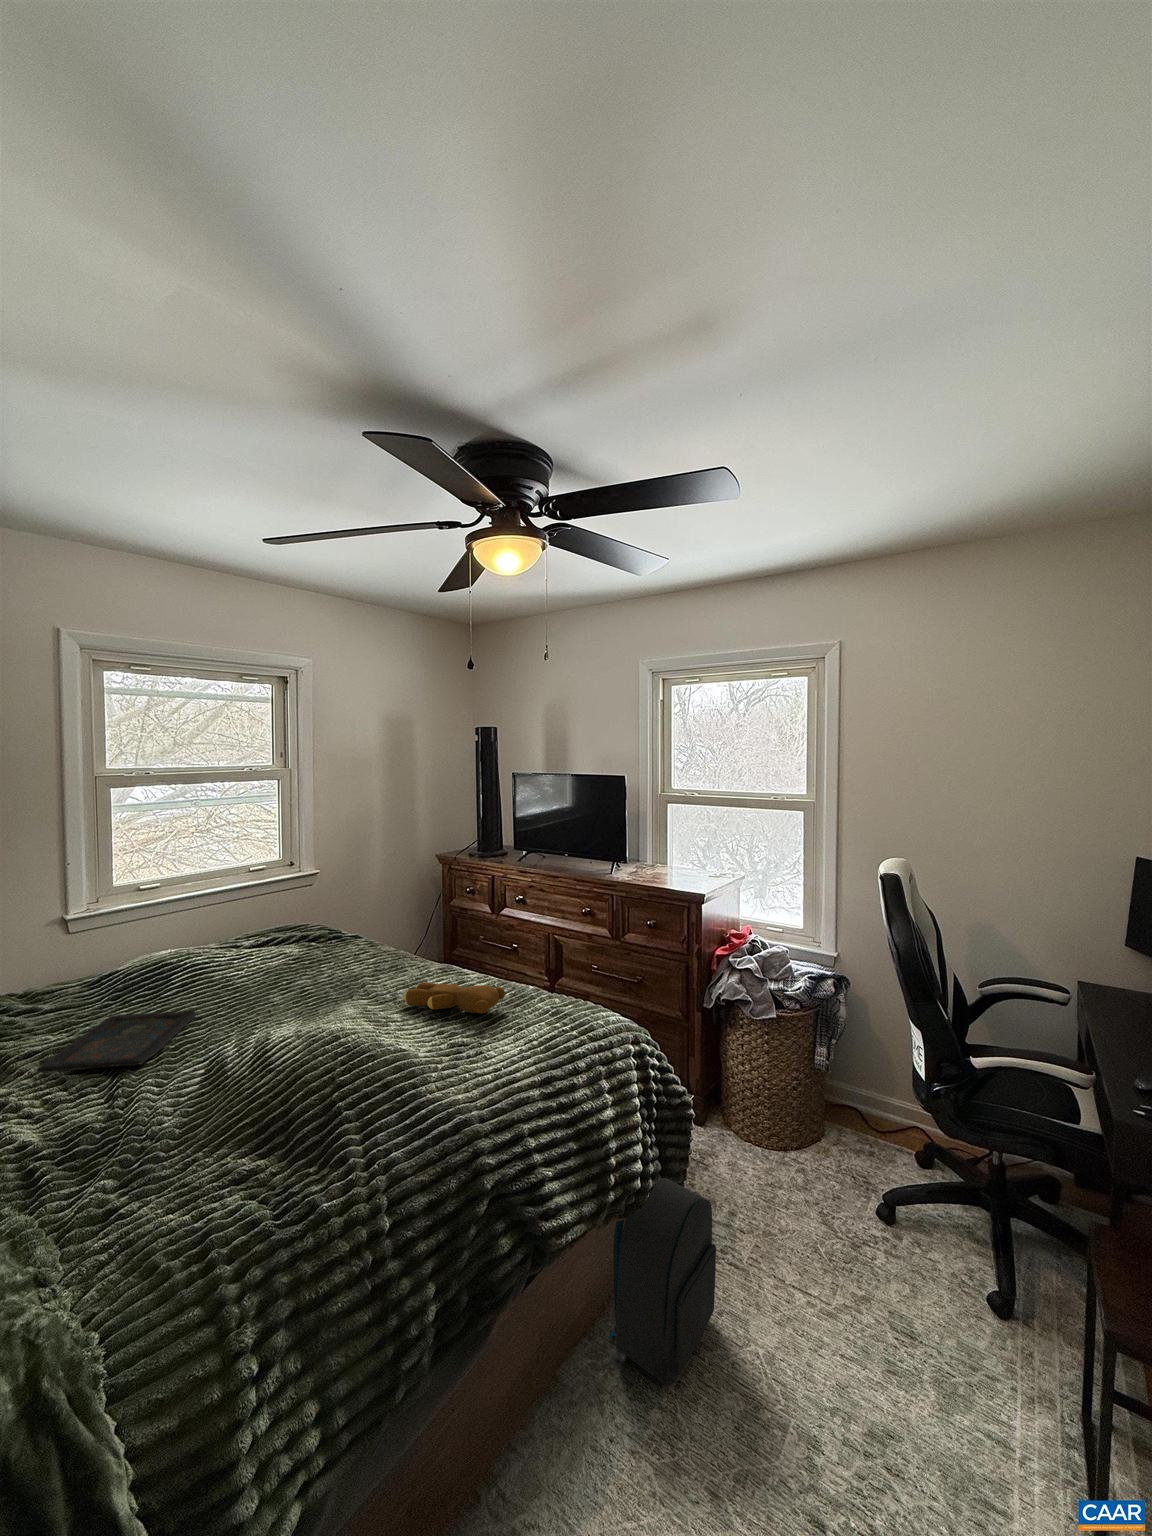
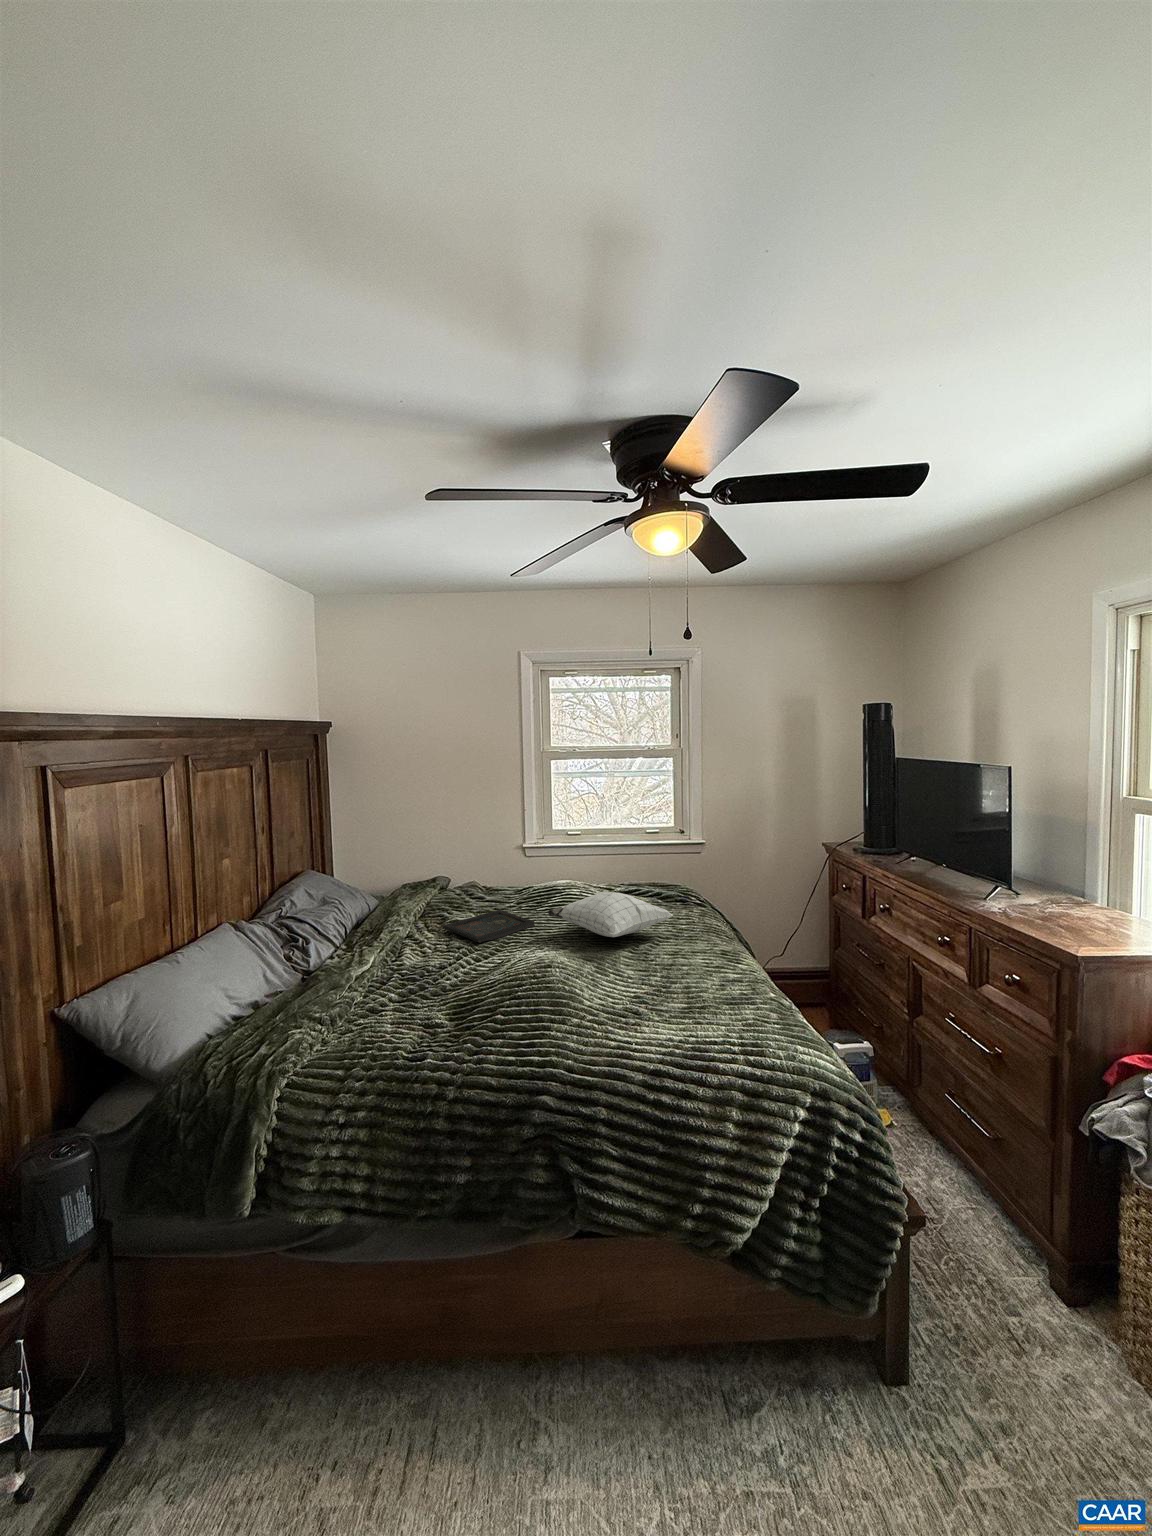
pillow: none [235,939,385,994] -> present [547,892,673,937]
teddy bear: present [404,982,505,1014] -> none [643,952,711,995]
backpack: present [609,1178,716,1386] -> none [713,1227,857,1485]

